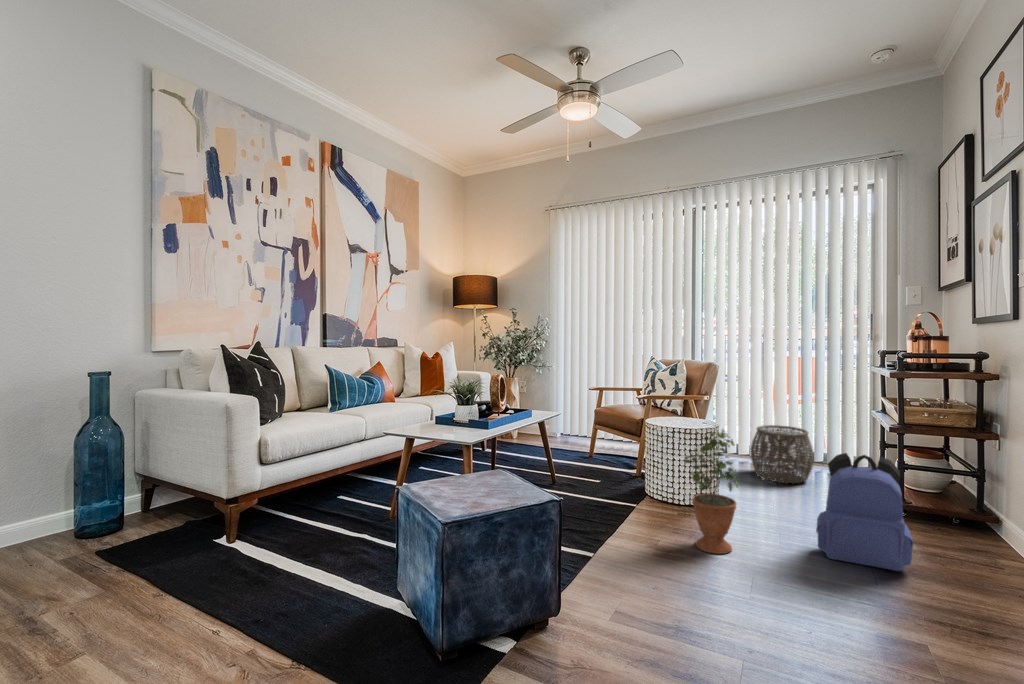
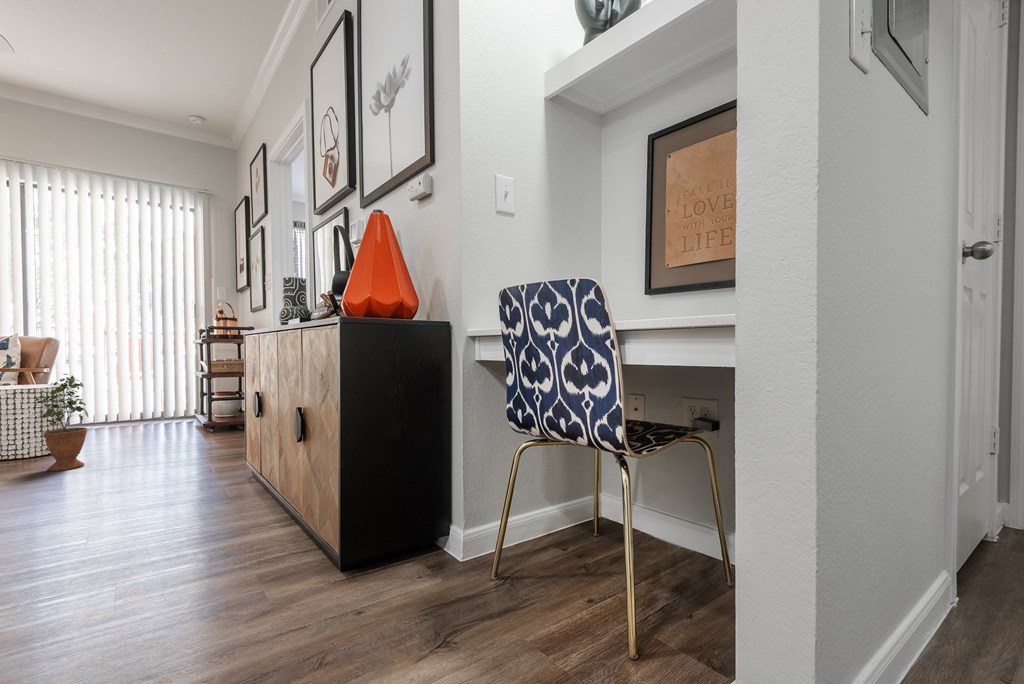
woven basket: present [751,425,814,484] -> none [94,391,153,434]
backpack: present [816,453,913,571] -> none [153,382,215,453]

